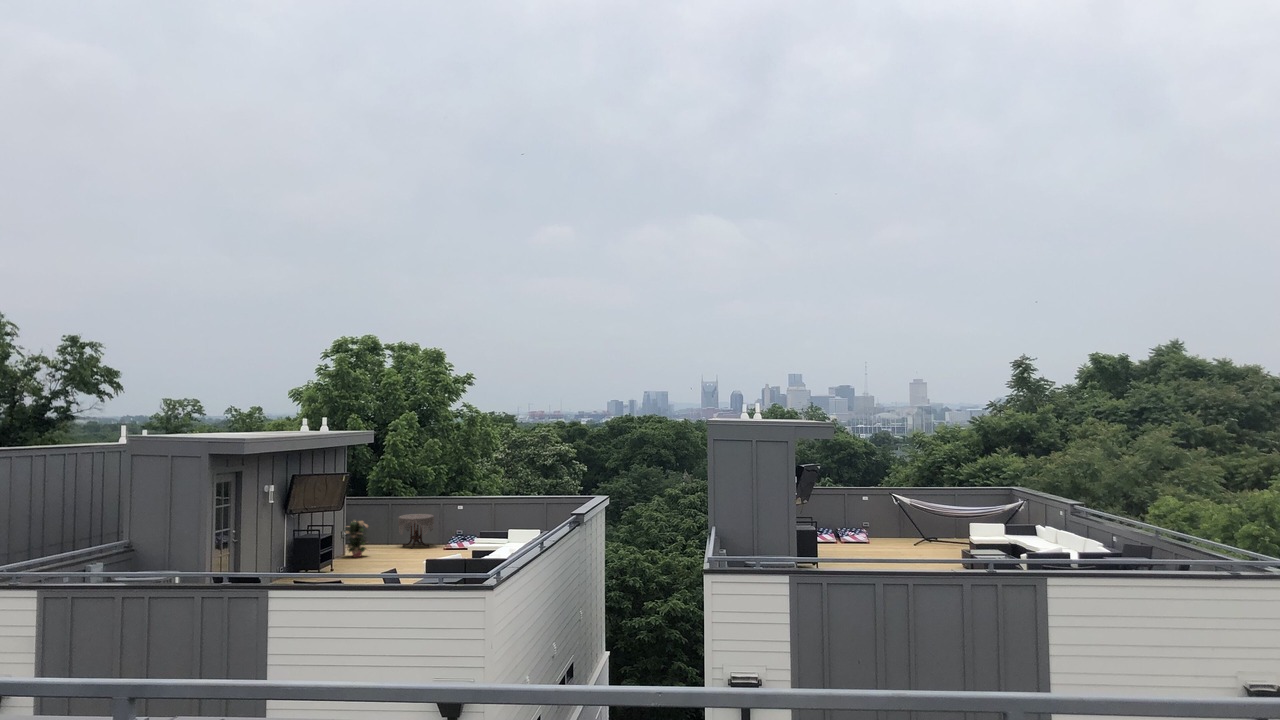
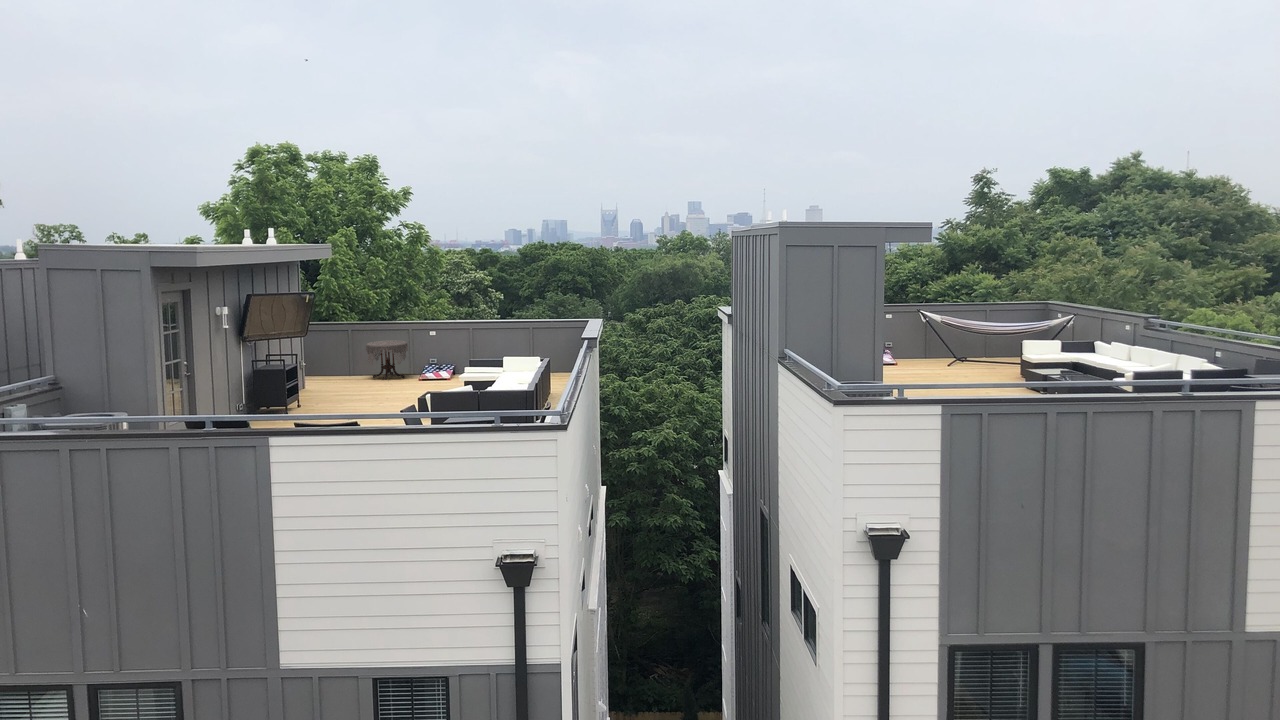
decorative plant: present [344,521,368,557] -> none [305,349,340,391]

